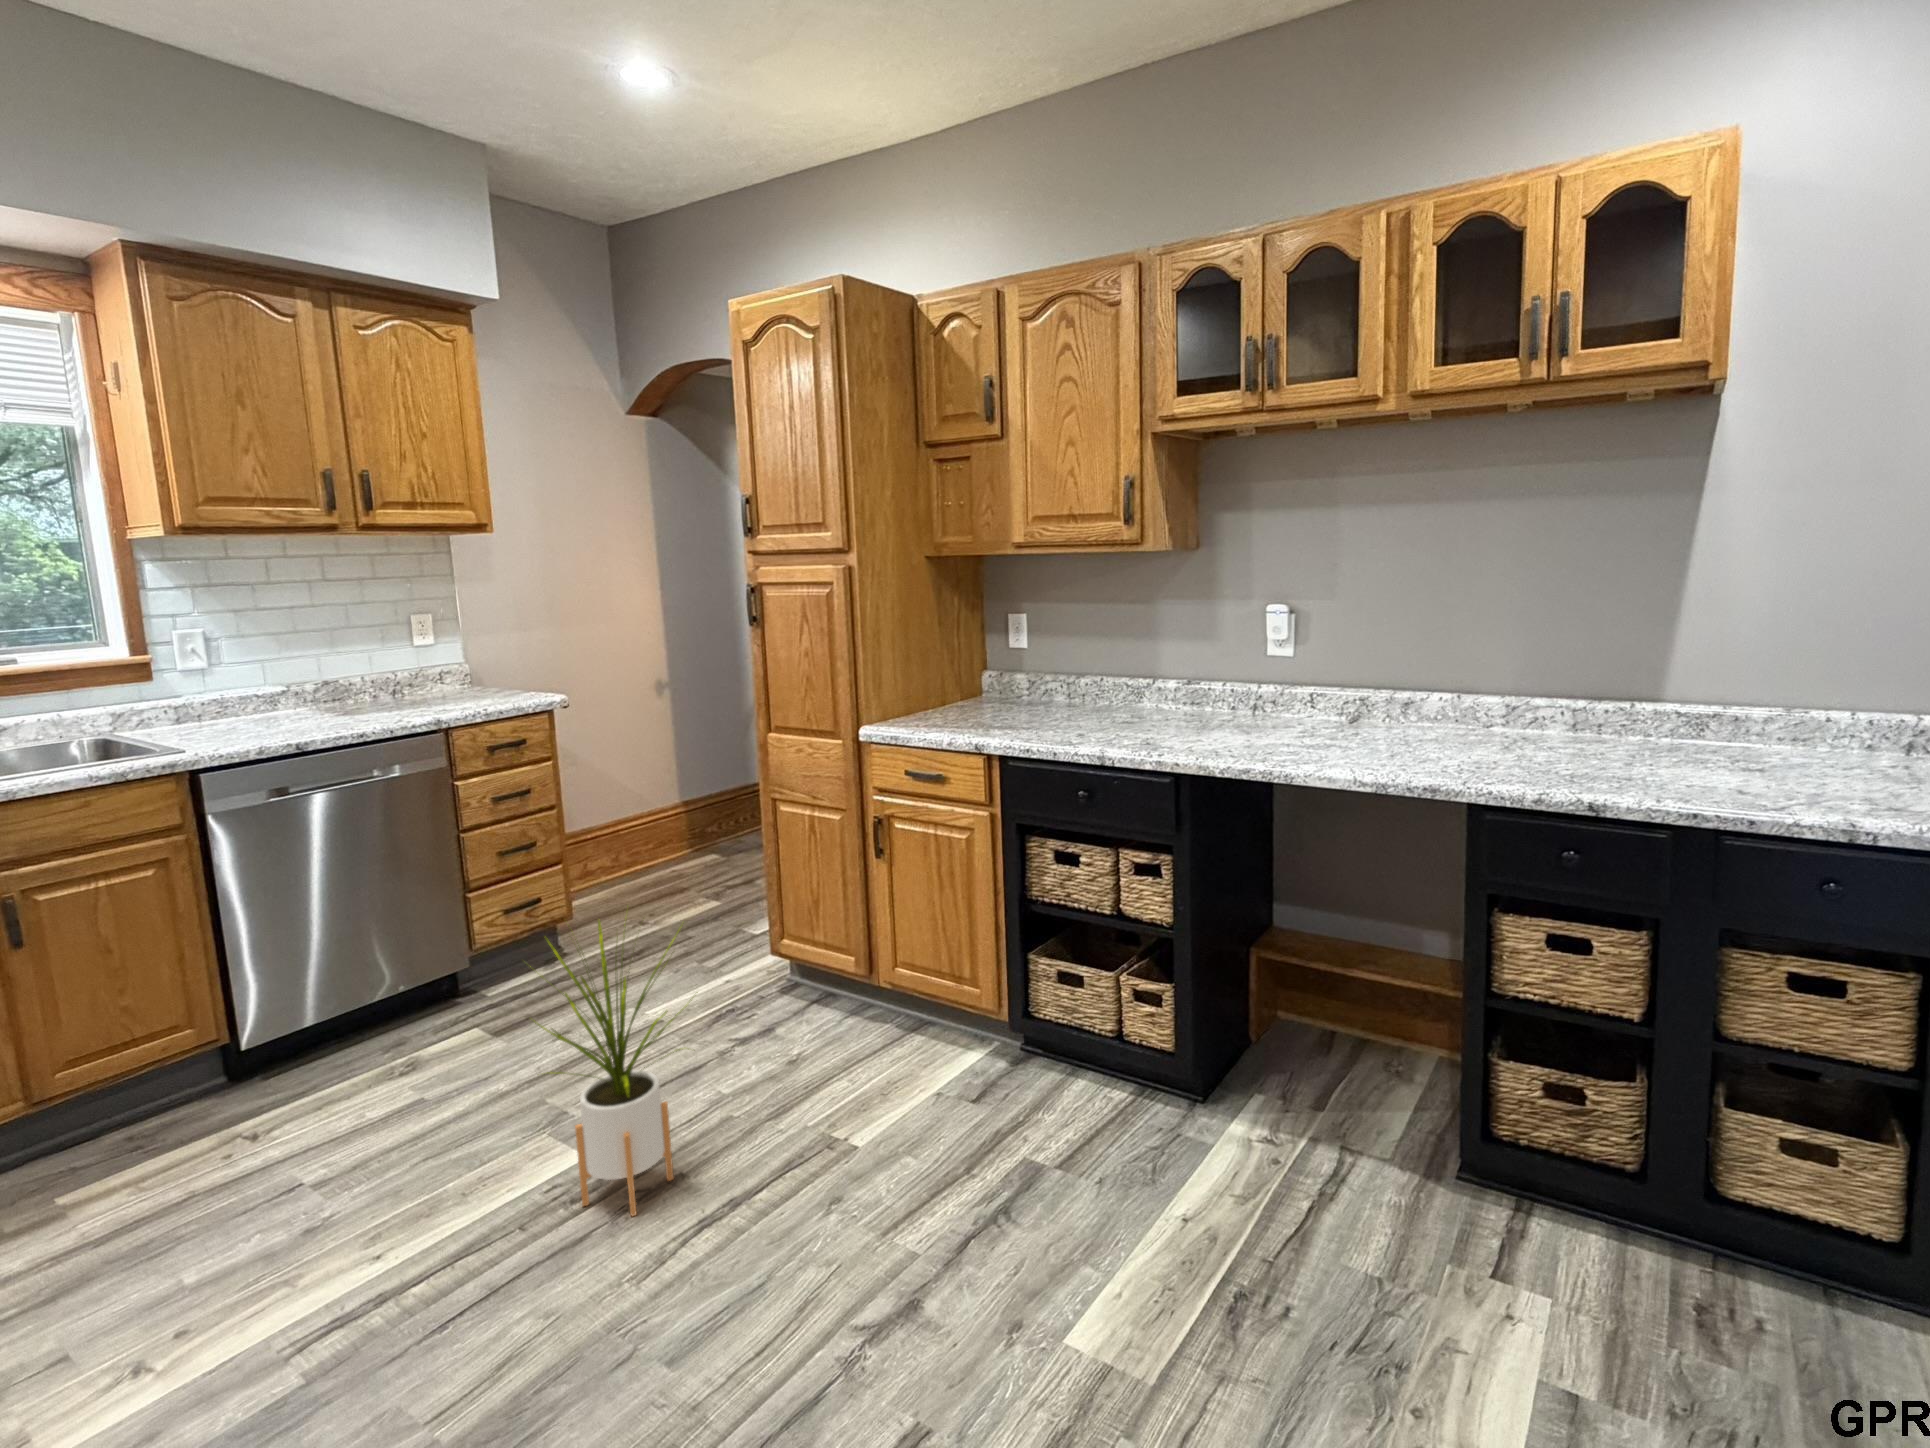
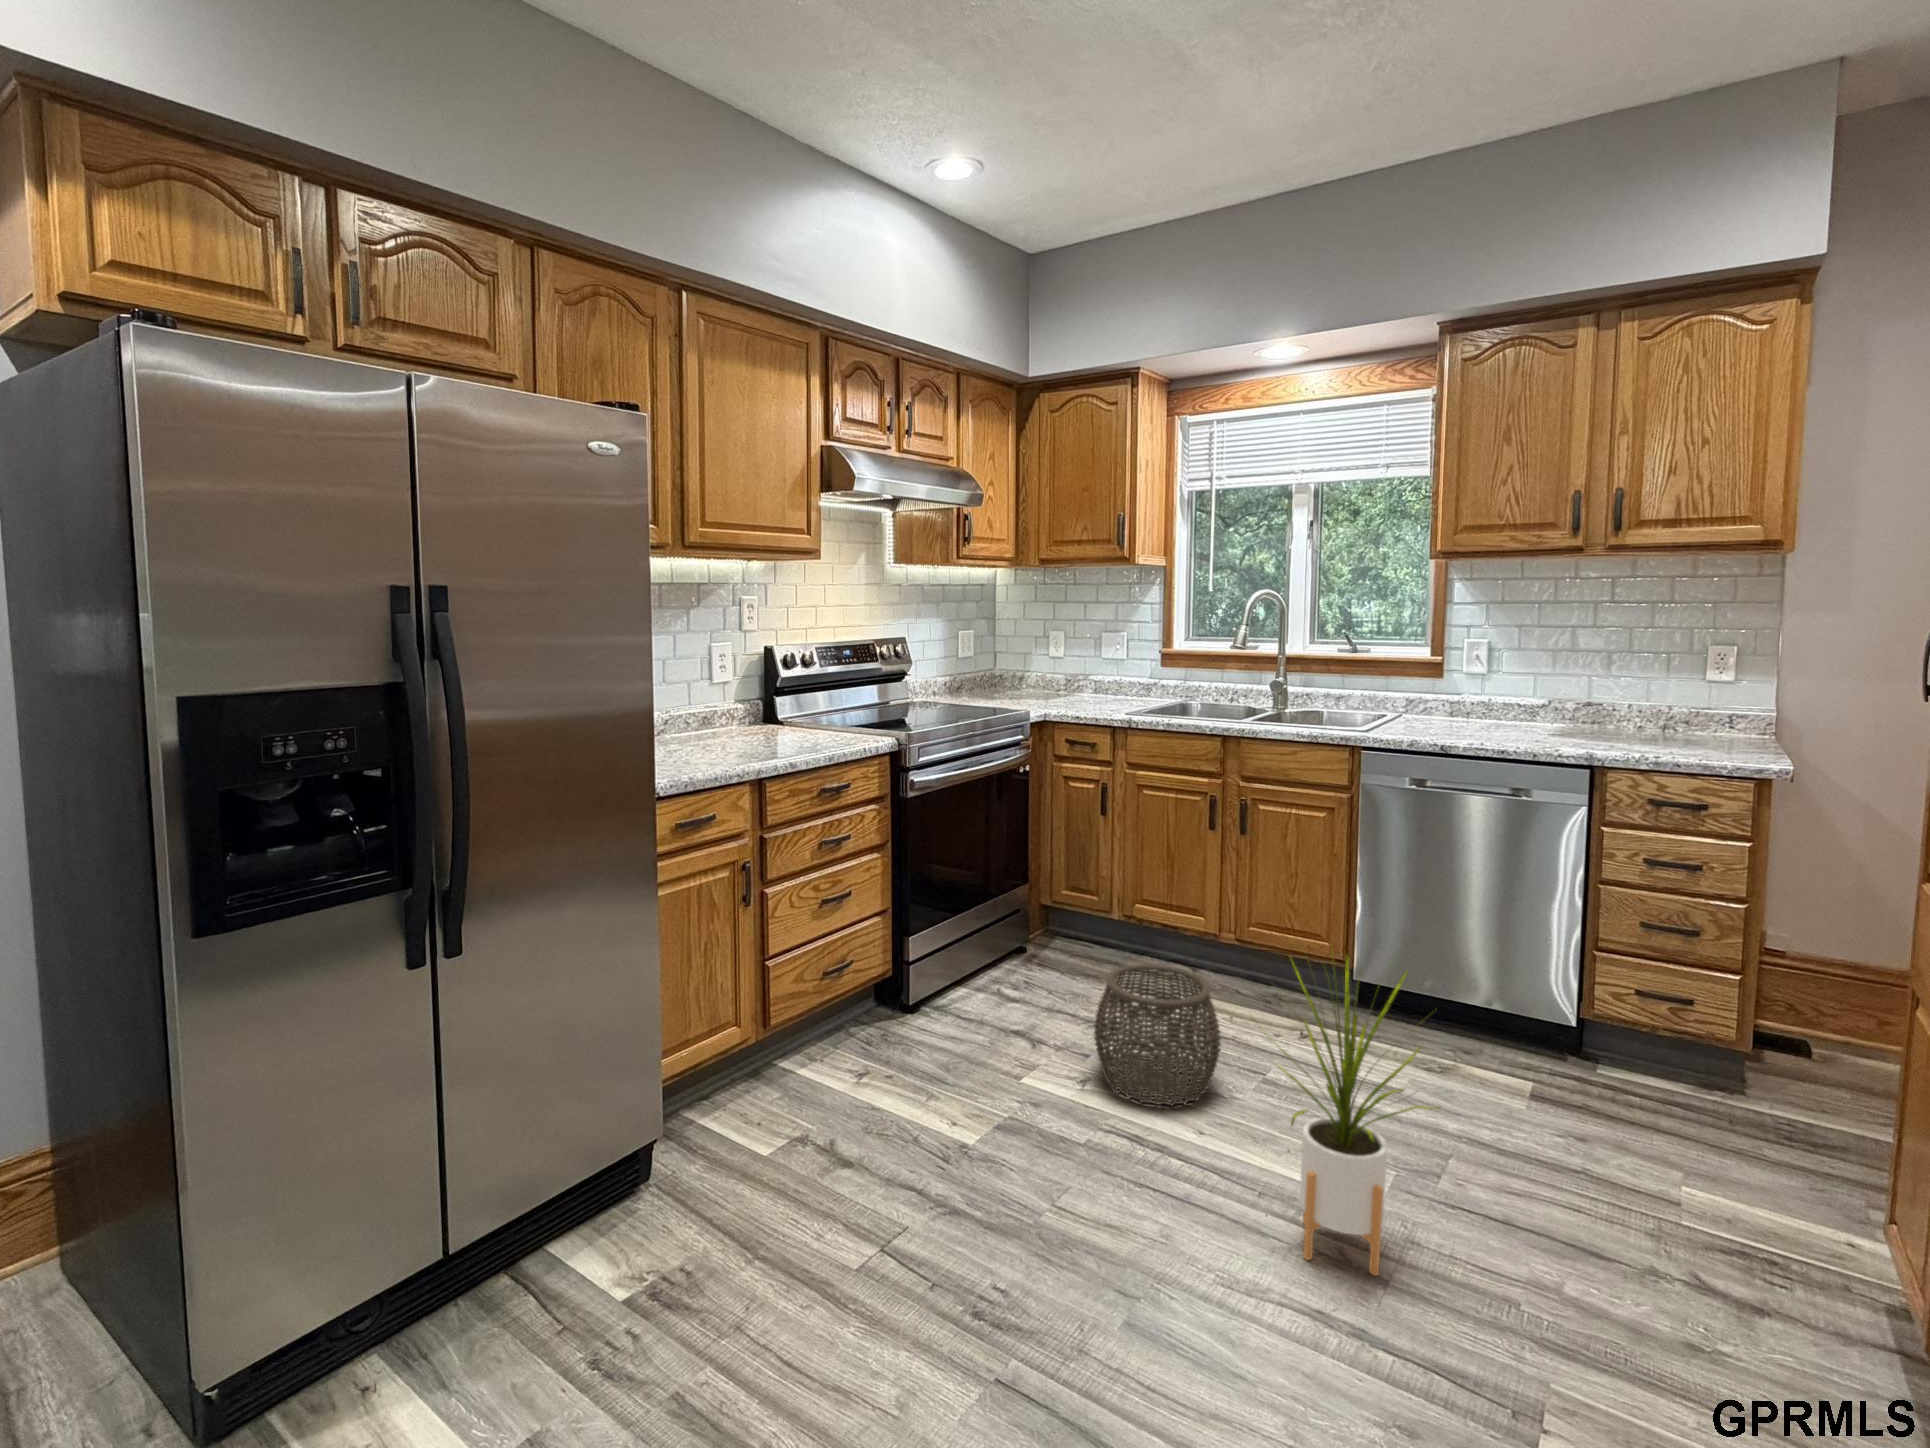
woven basket: none [91,1109,322,1340] -> present [1094,964,1222,1106]

